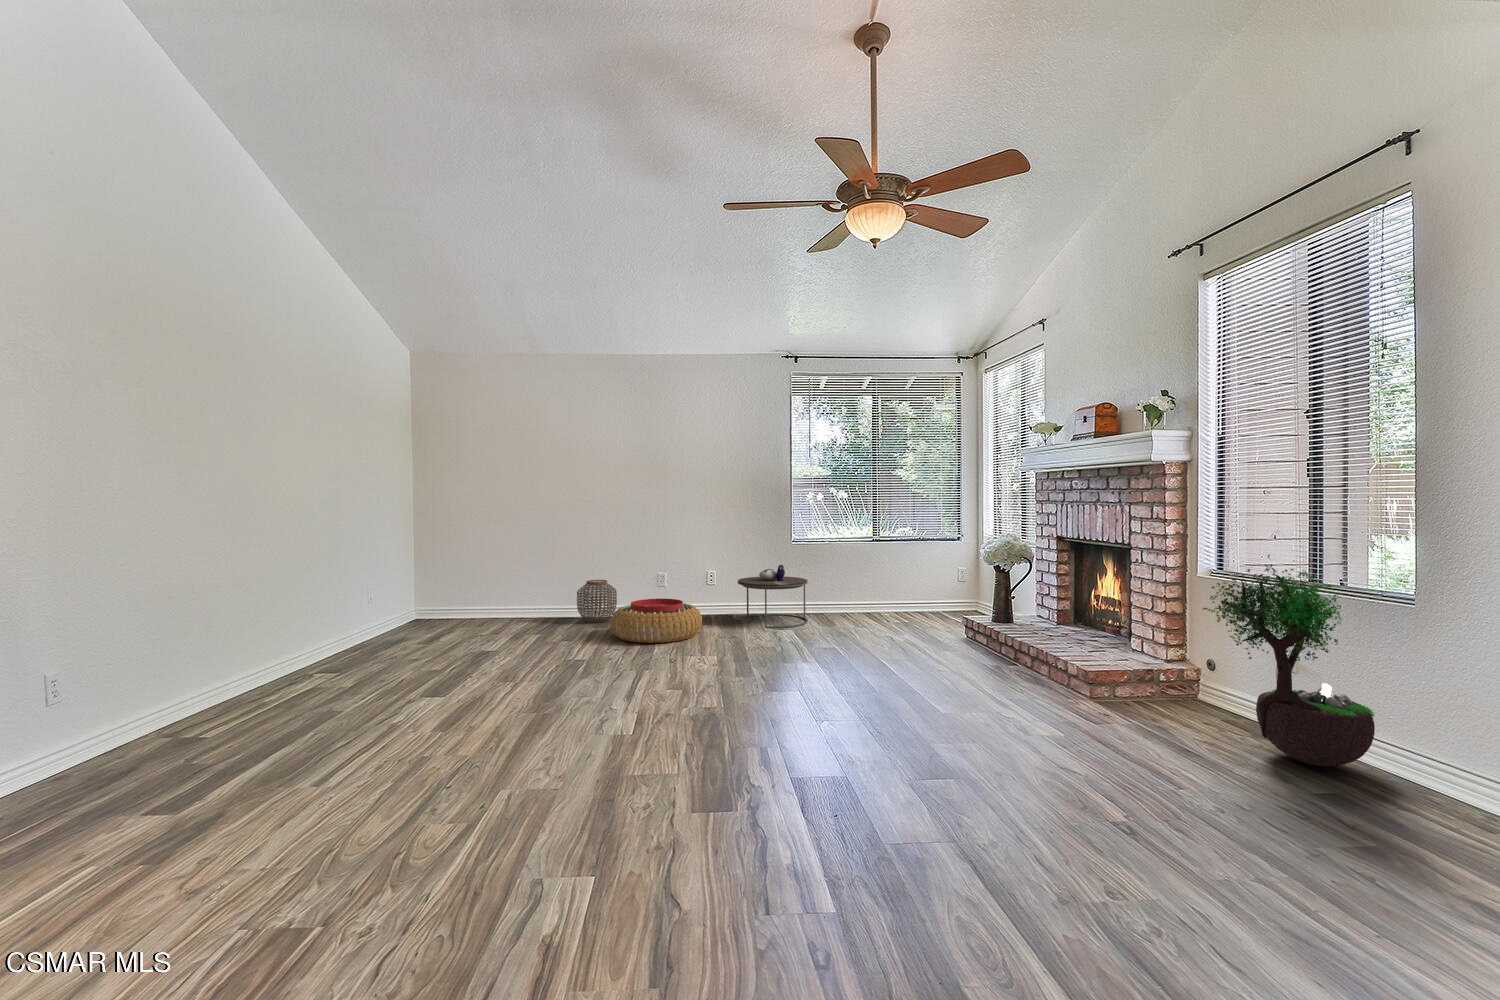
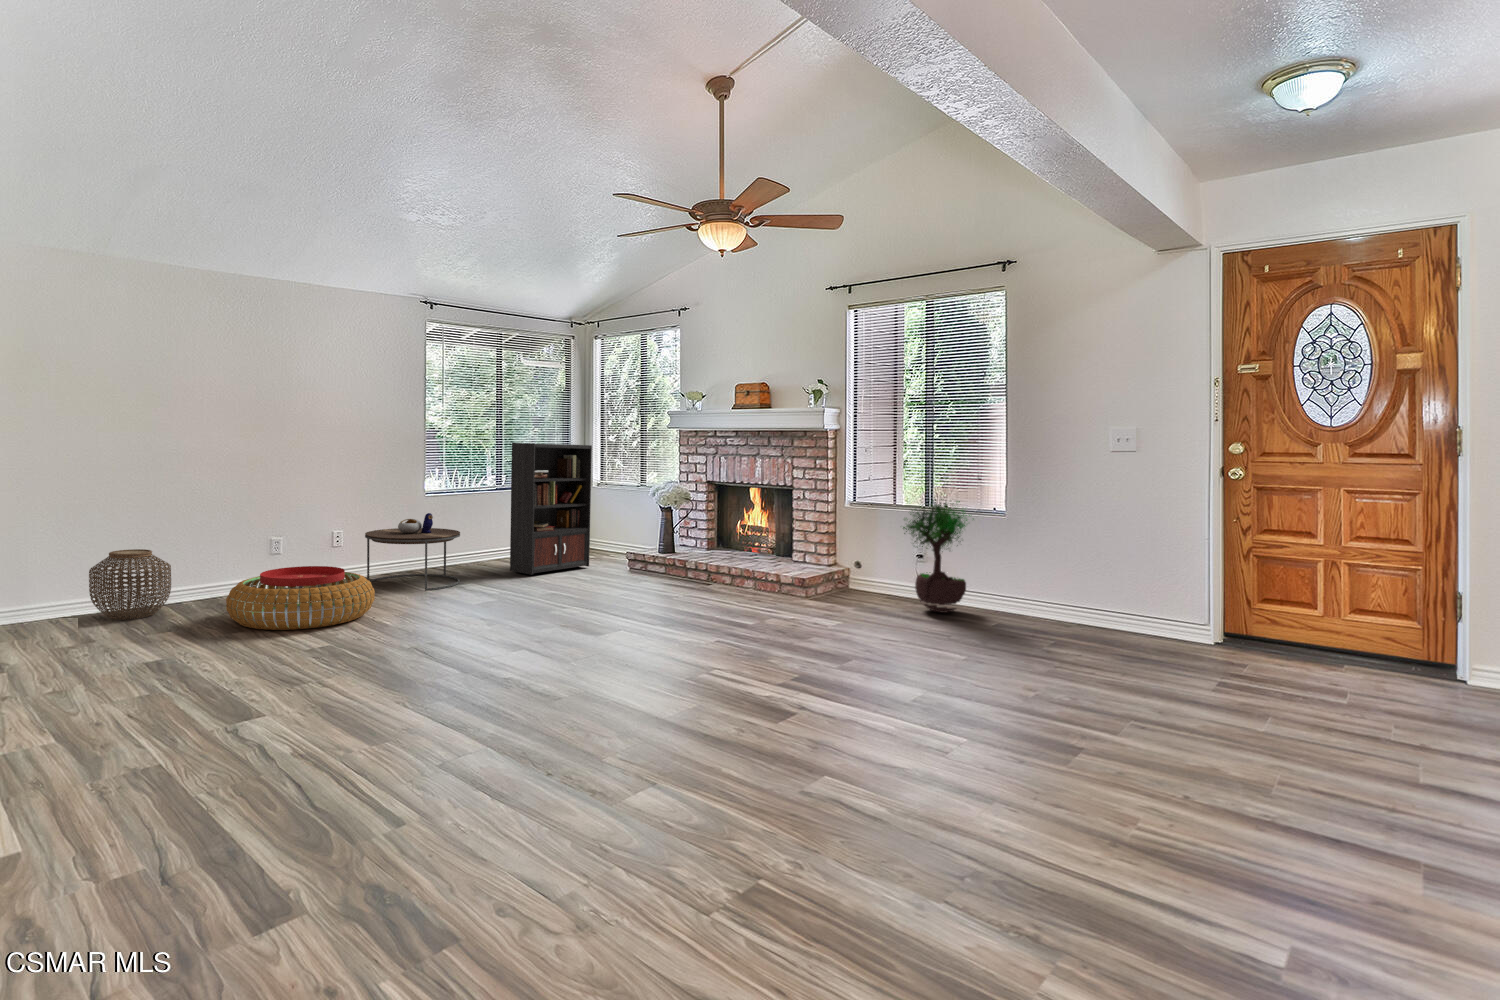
bookcase: none [858,504,938,626] -> present [510,443,592,575]

